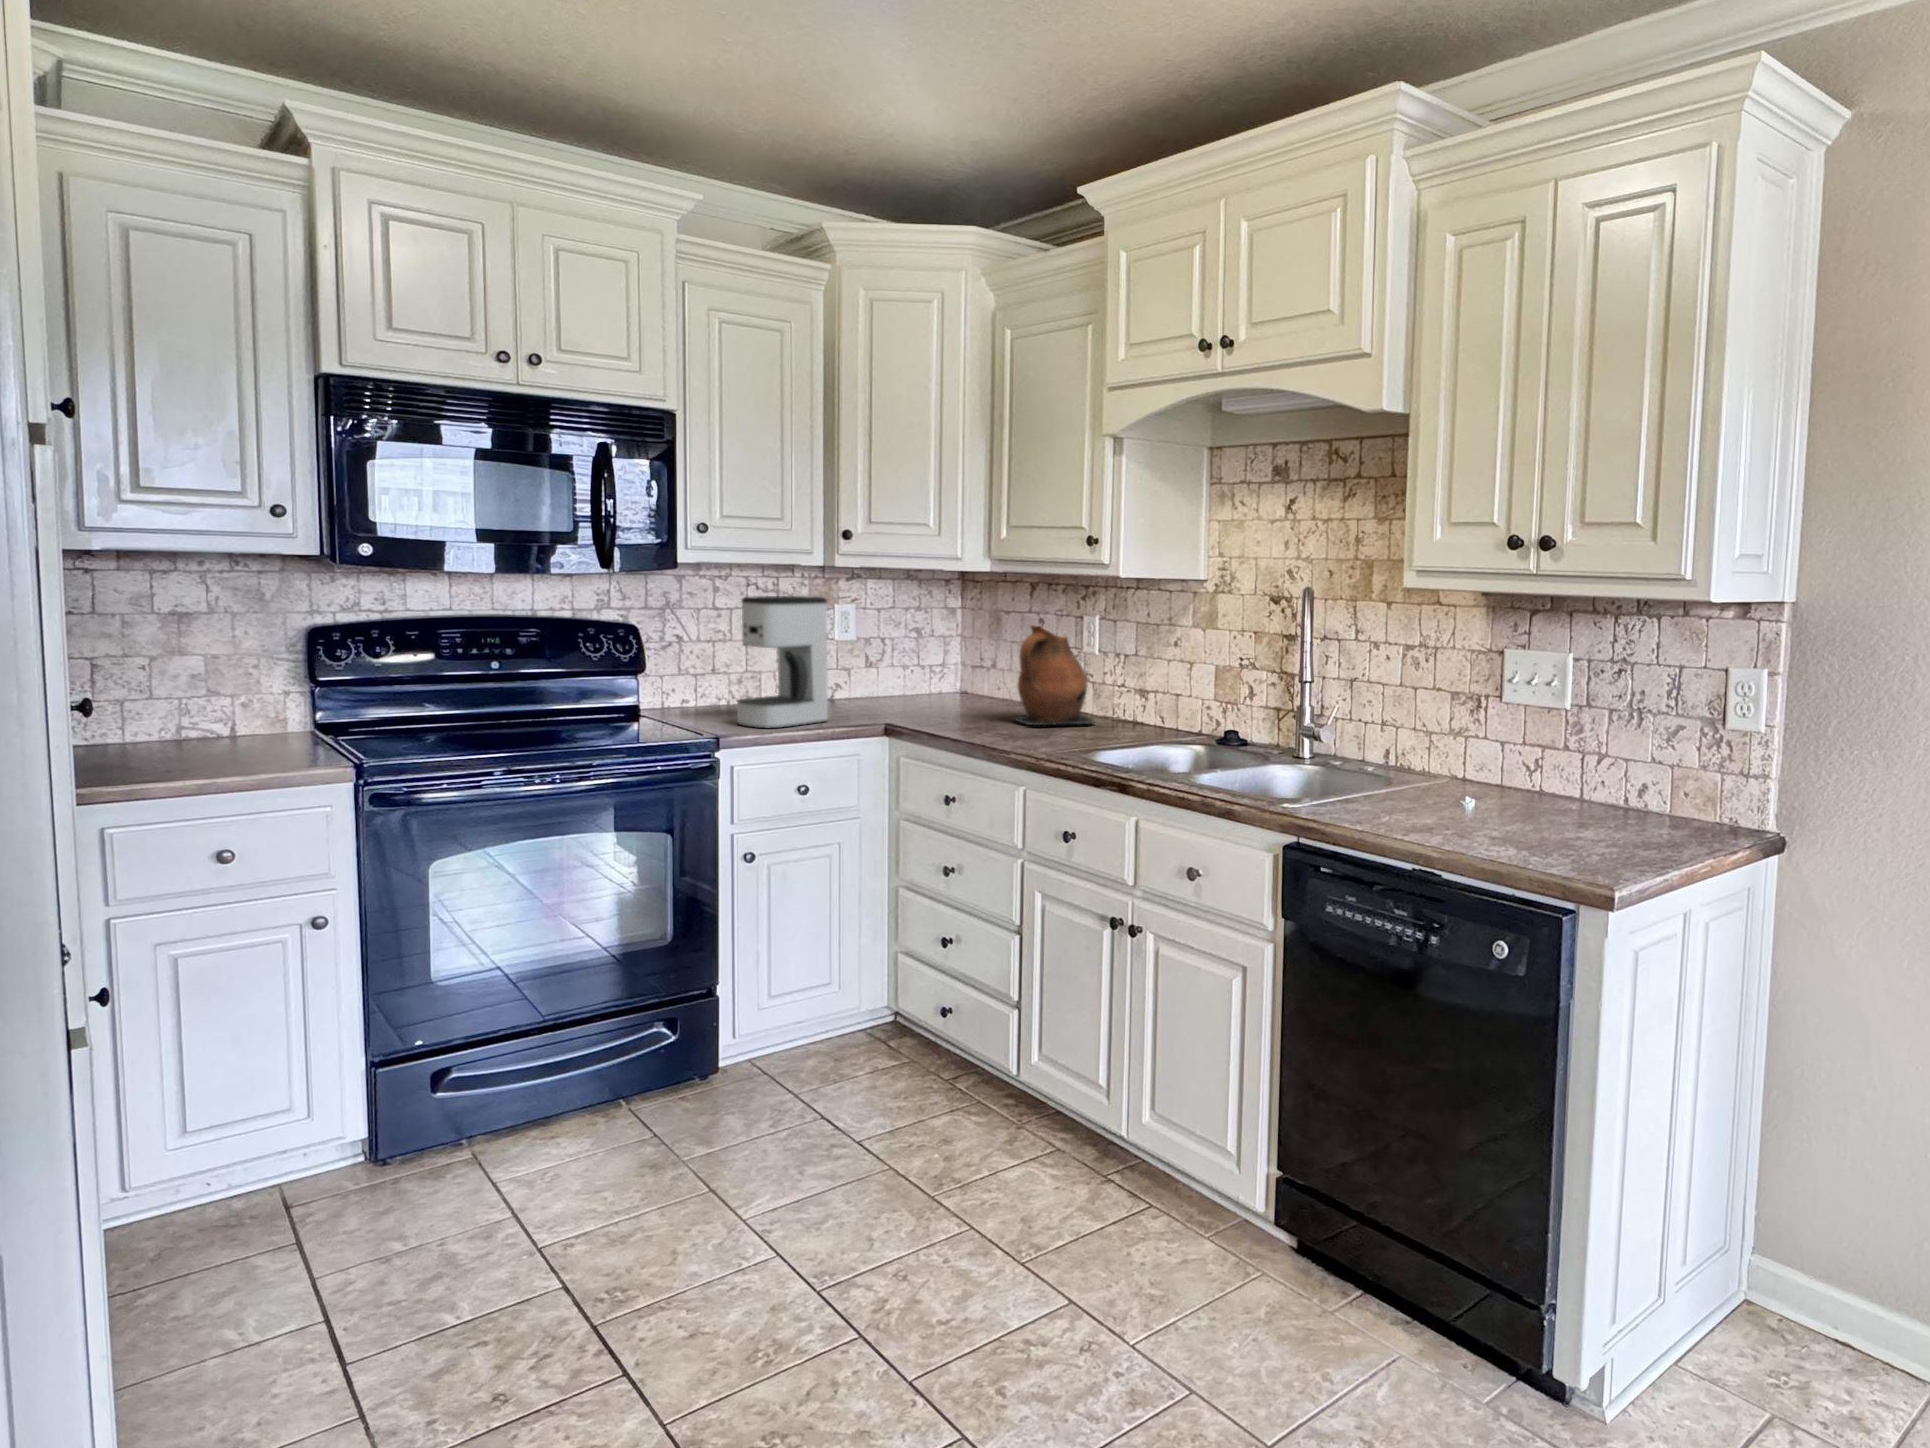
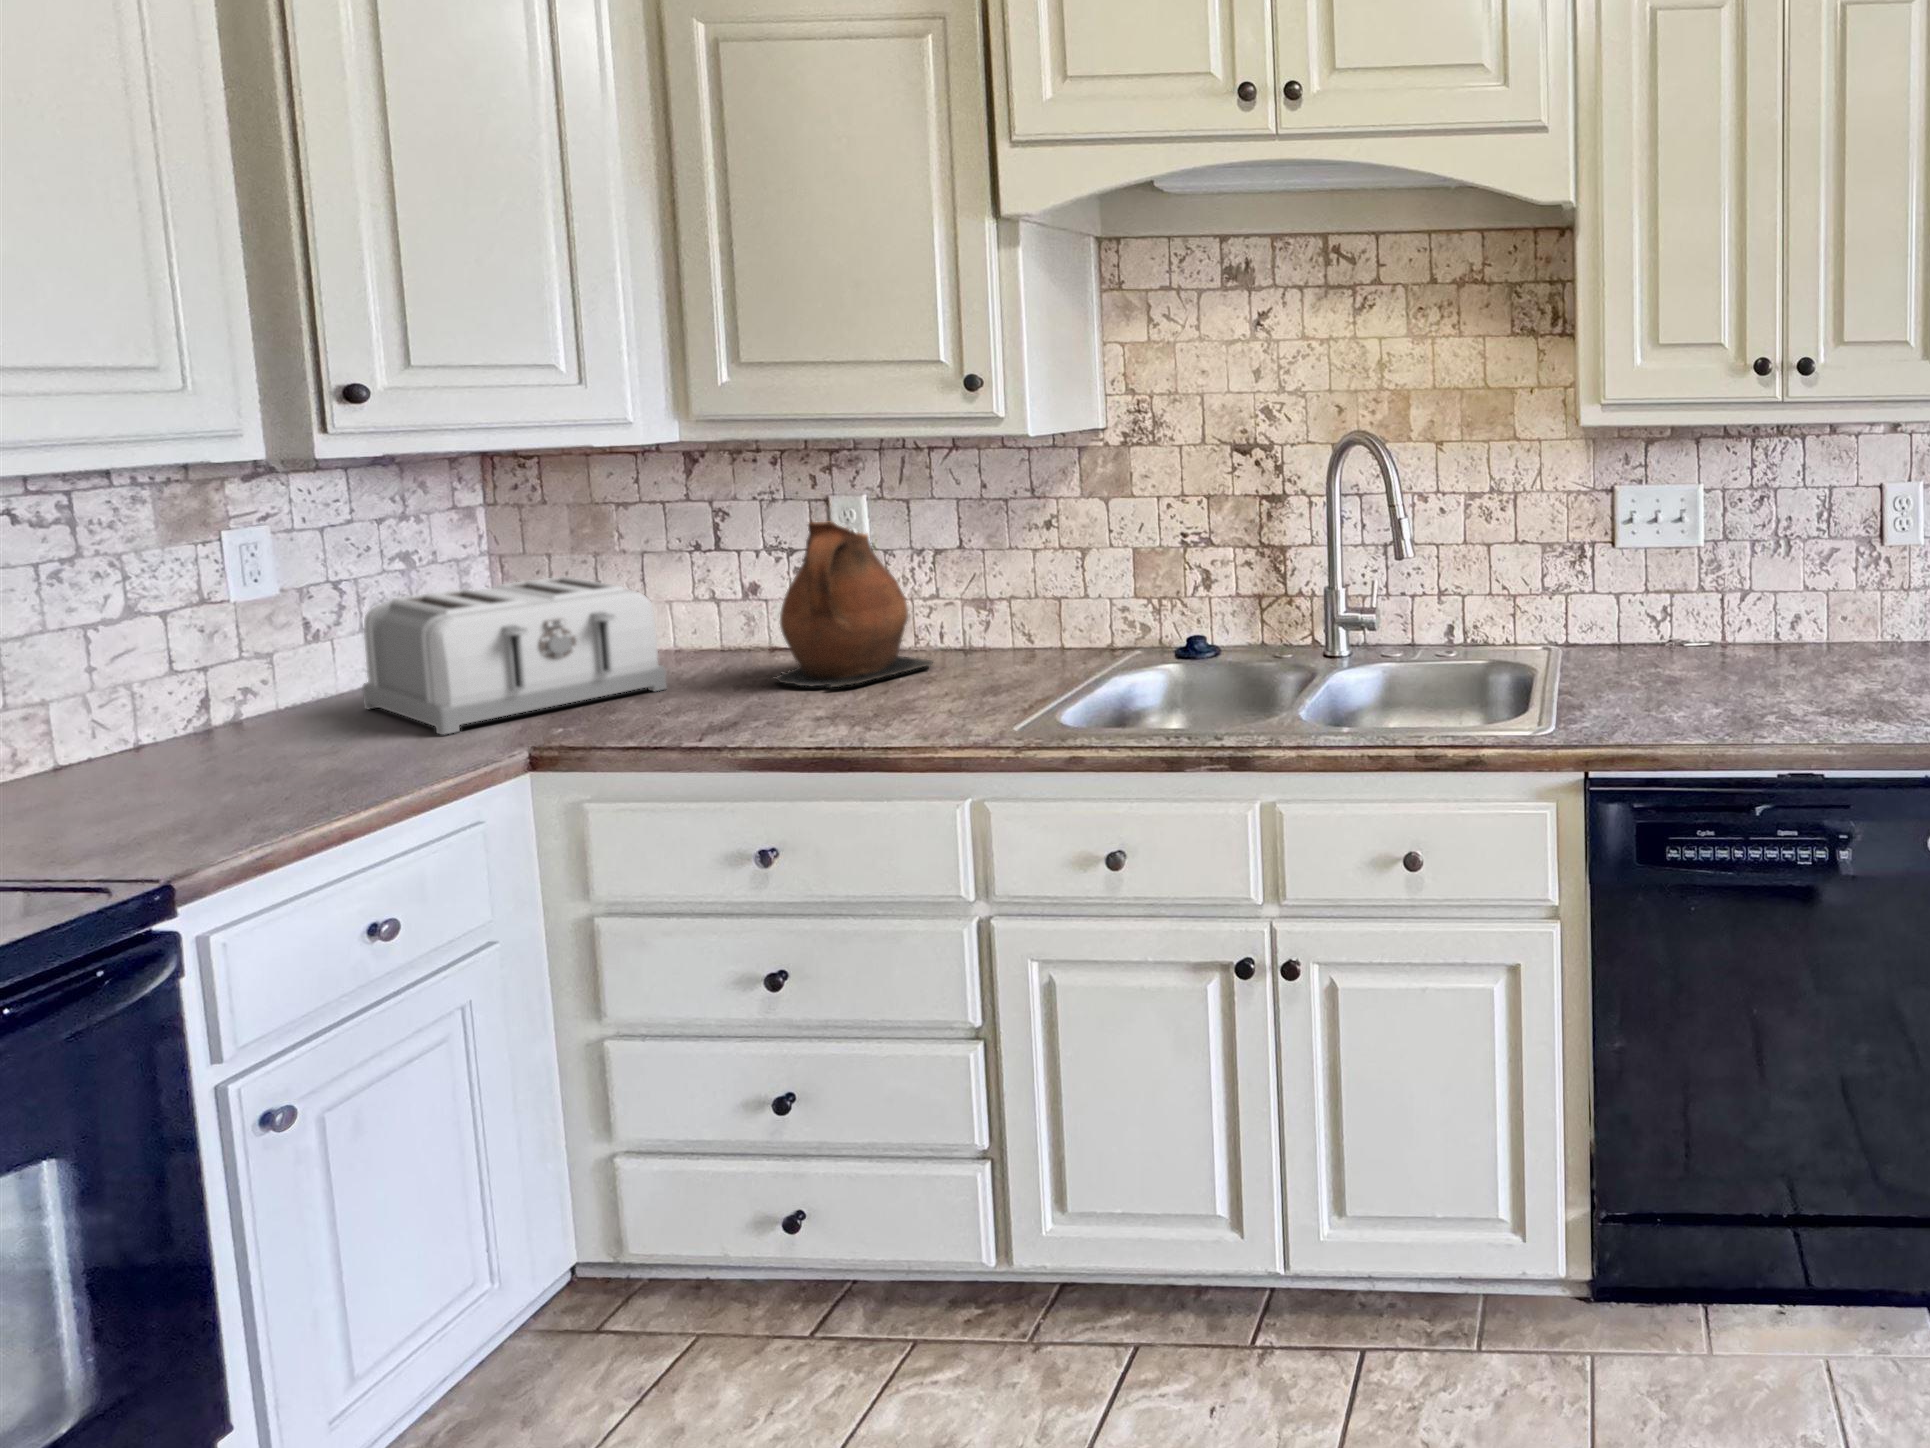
coffee maker: present [737,596,828,728] -> none [105,515,367,822]
toaster: none [869,648,976,716] -> present [362,577,666,735]

